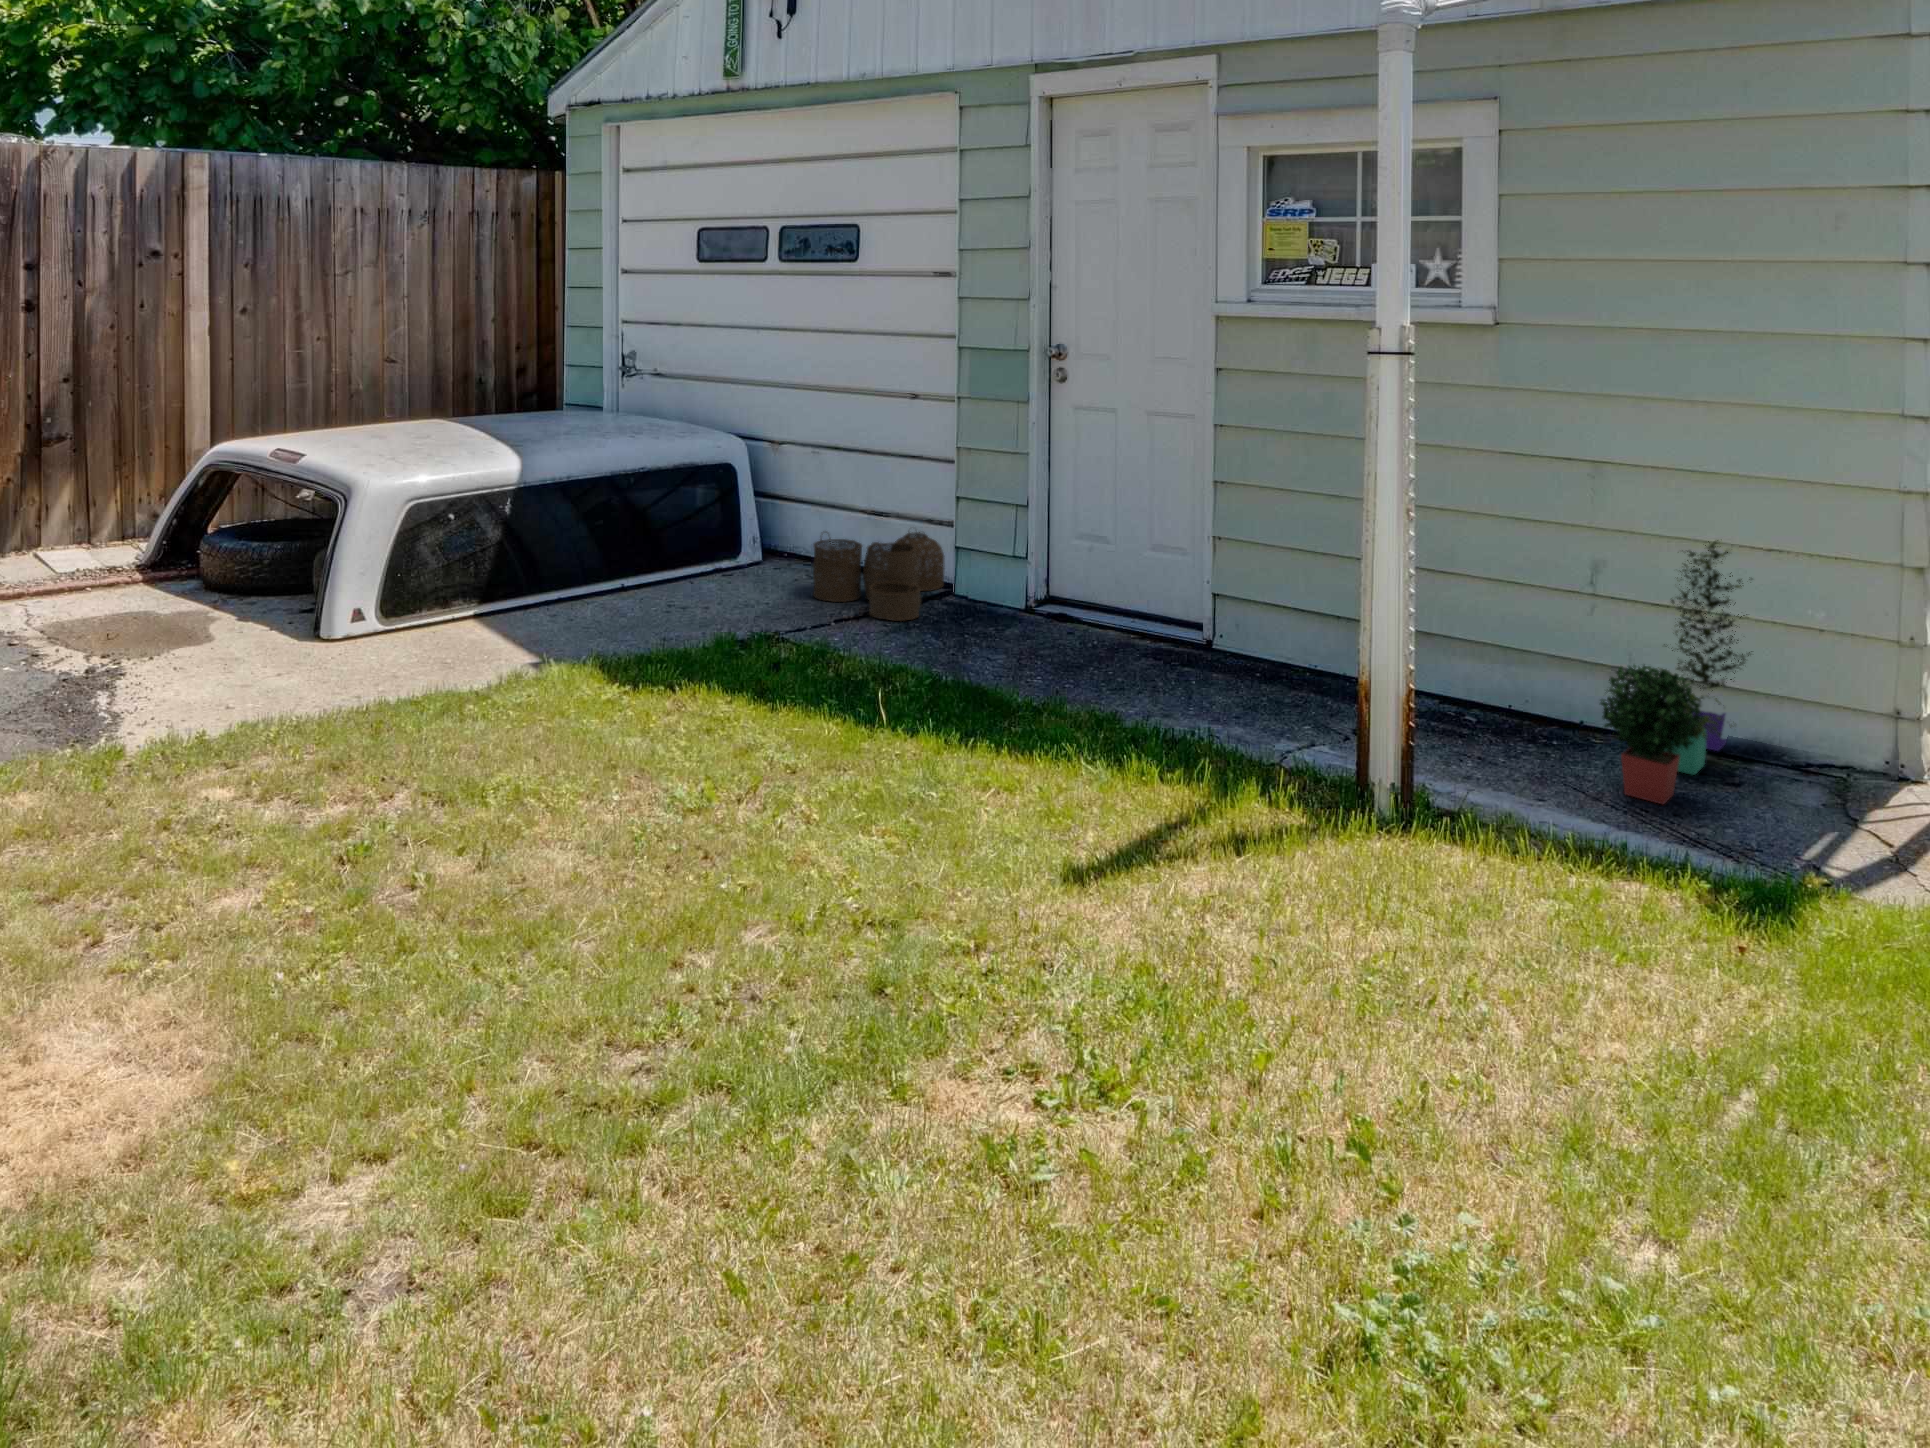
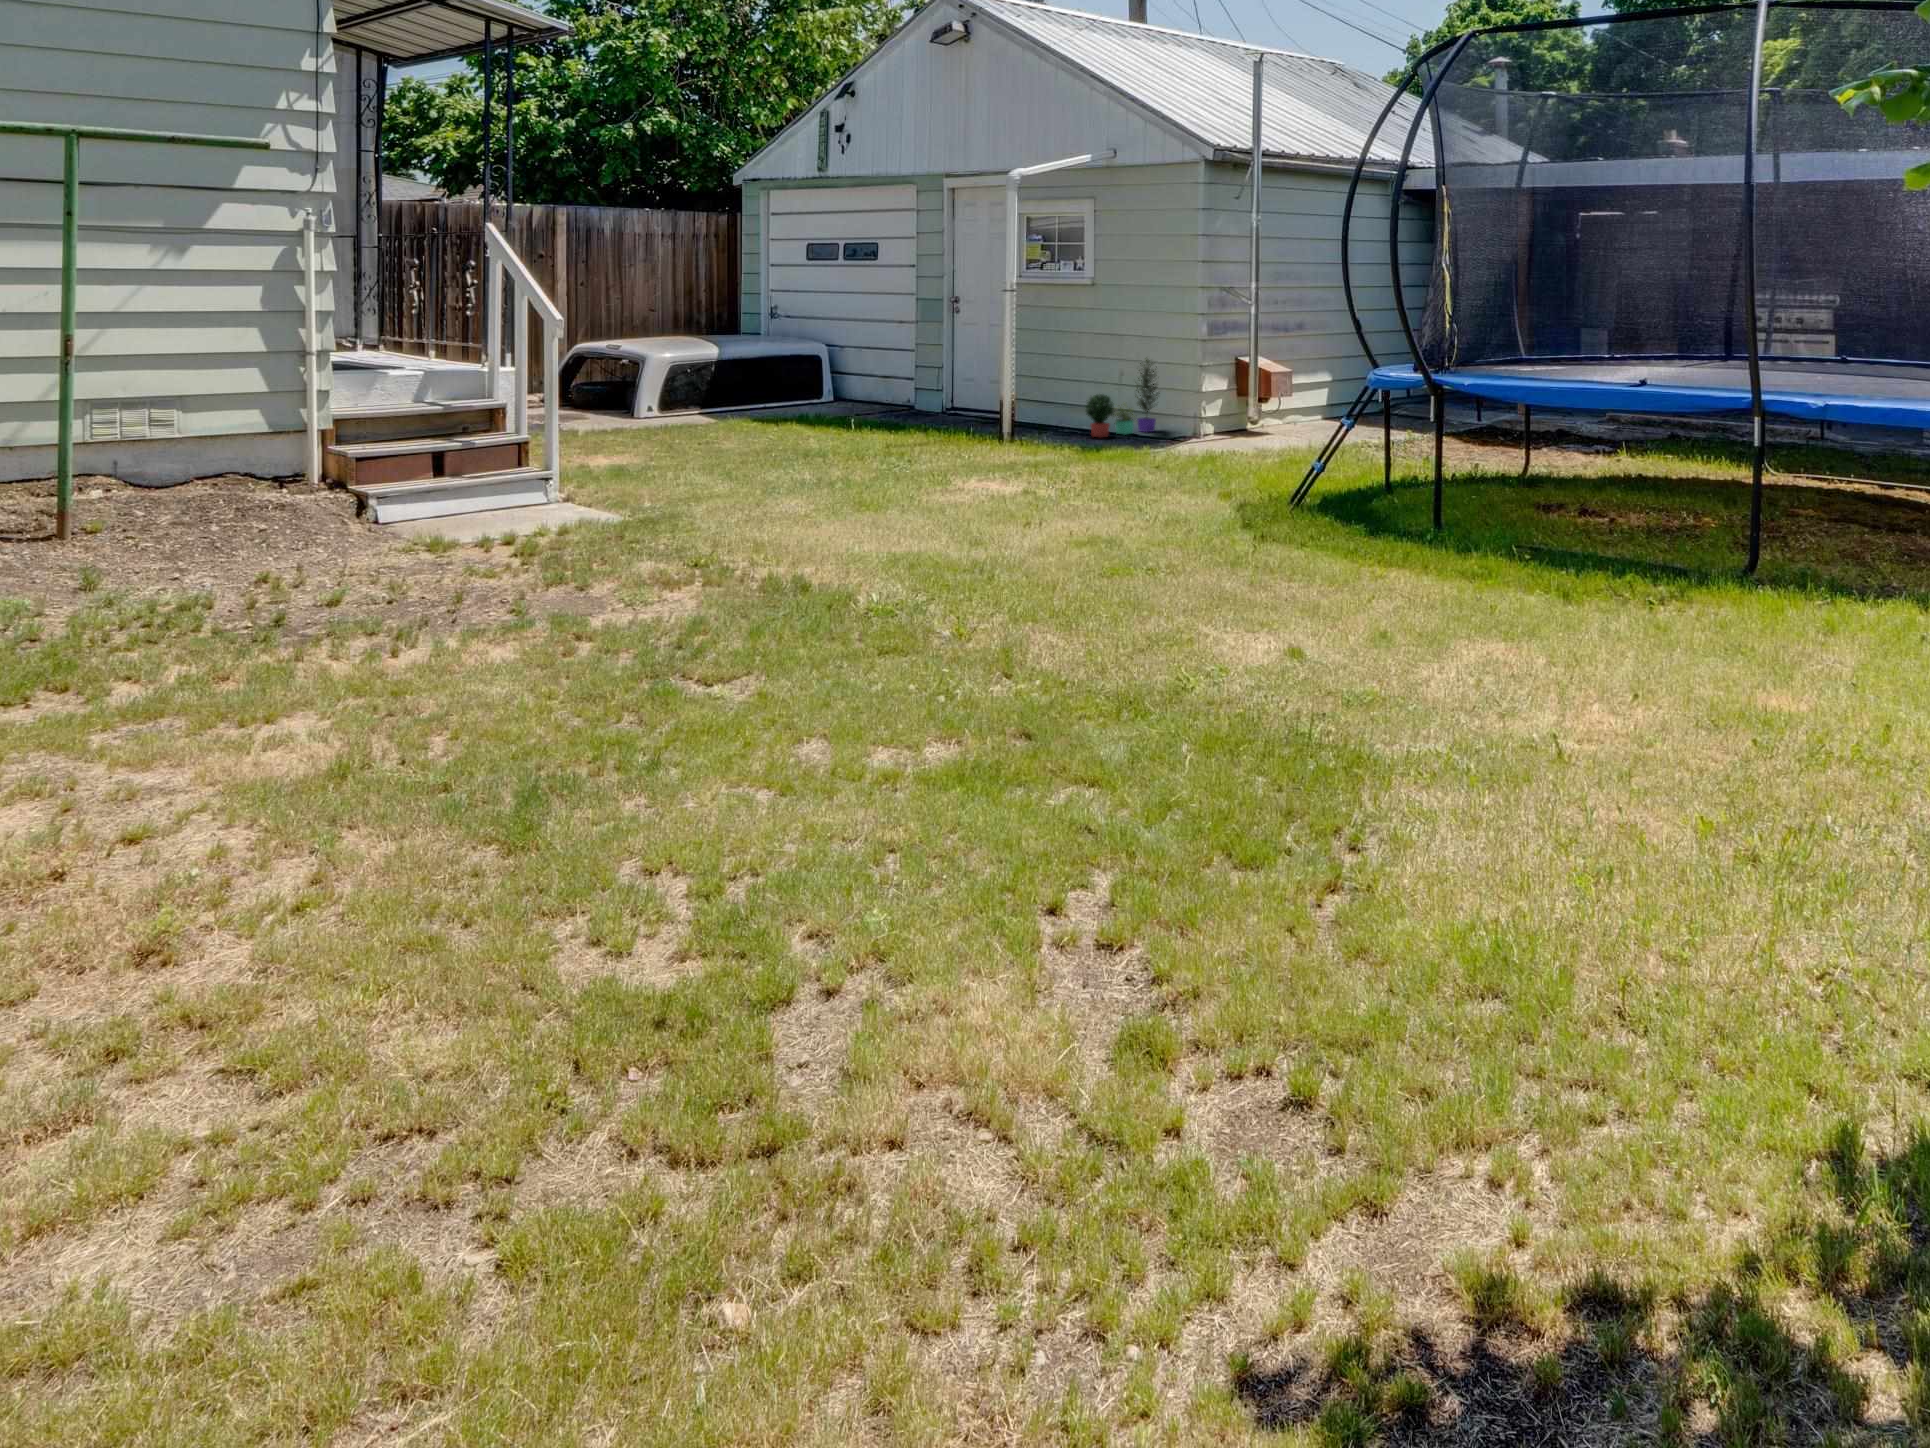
woven basket: present [813,532,944,621] -> none [848,380,910,412]

